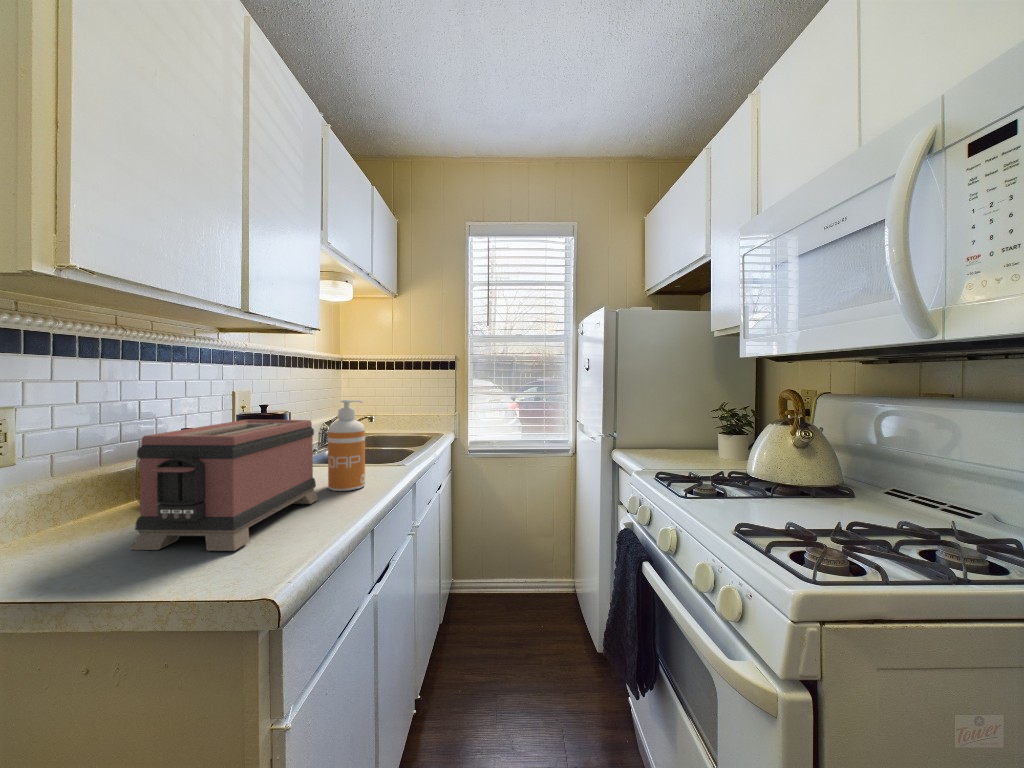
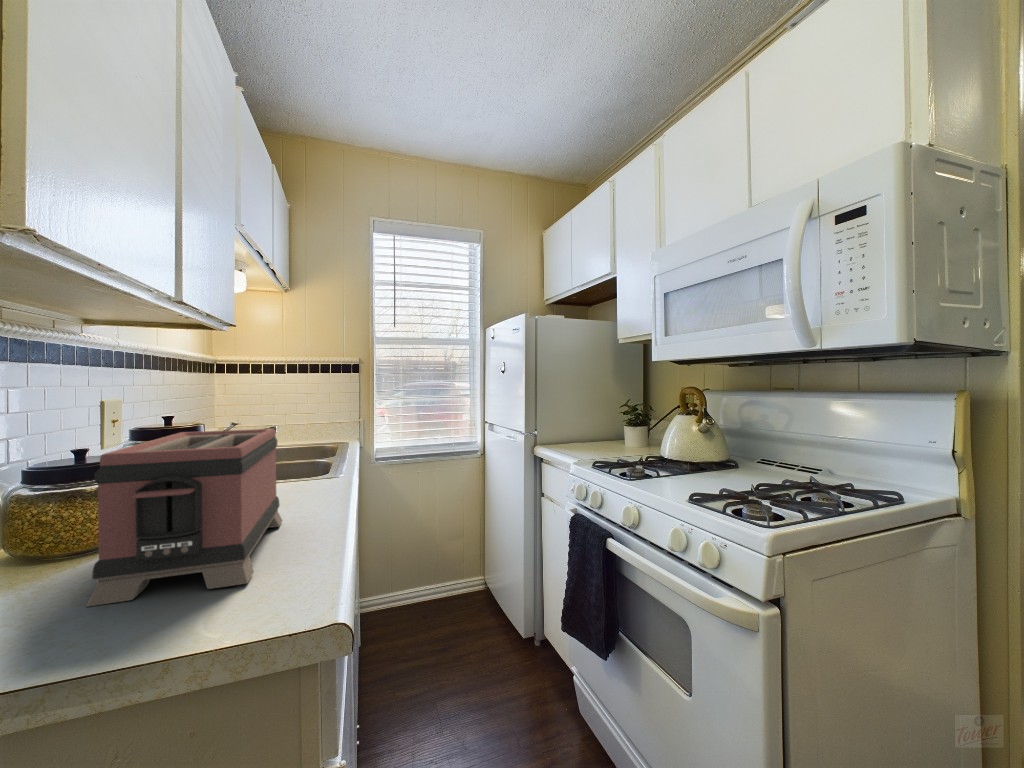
soap dispenser: present [328,400,365,491] -> none [276,405,322,511]

